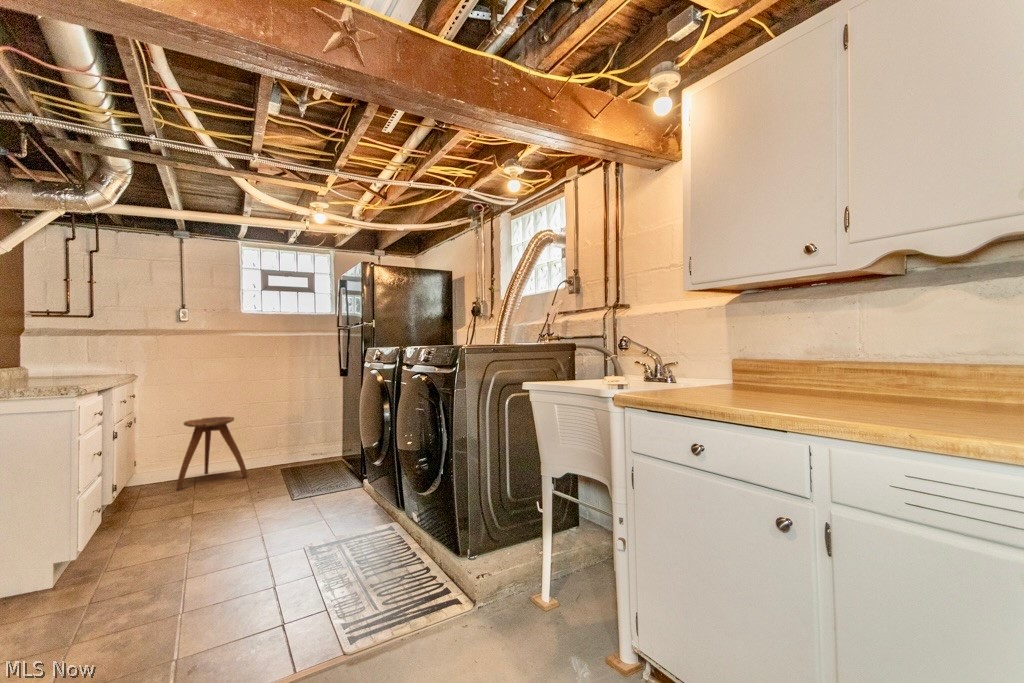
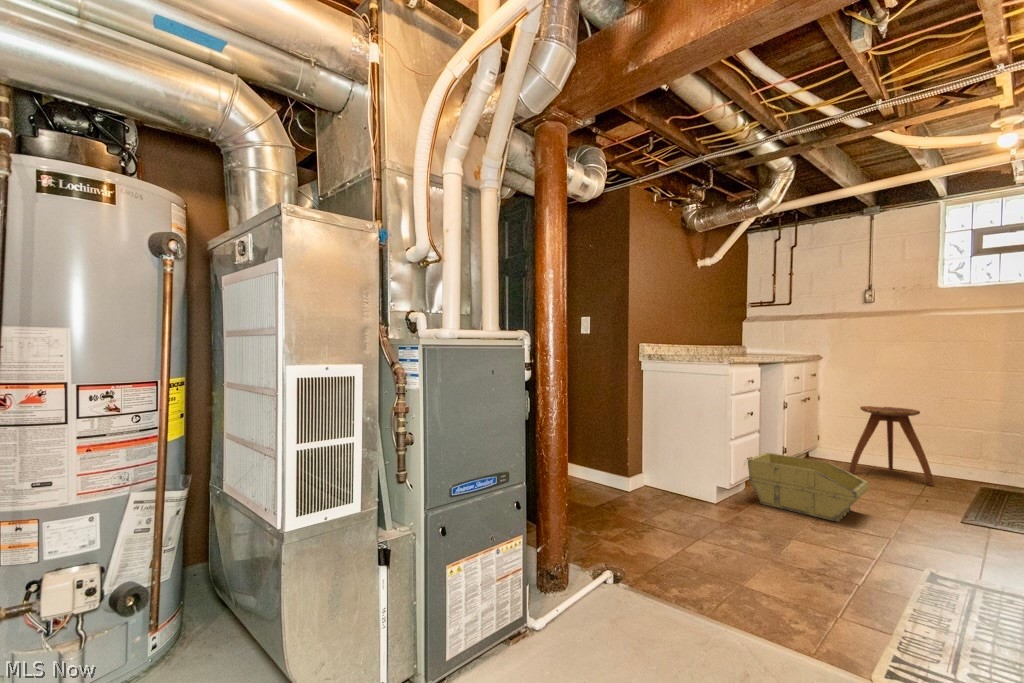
storage bin: none [98,487,230,565] -> present [748,453,869,522]

